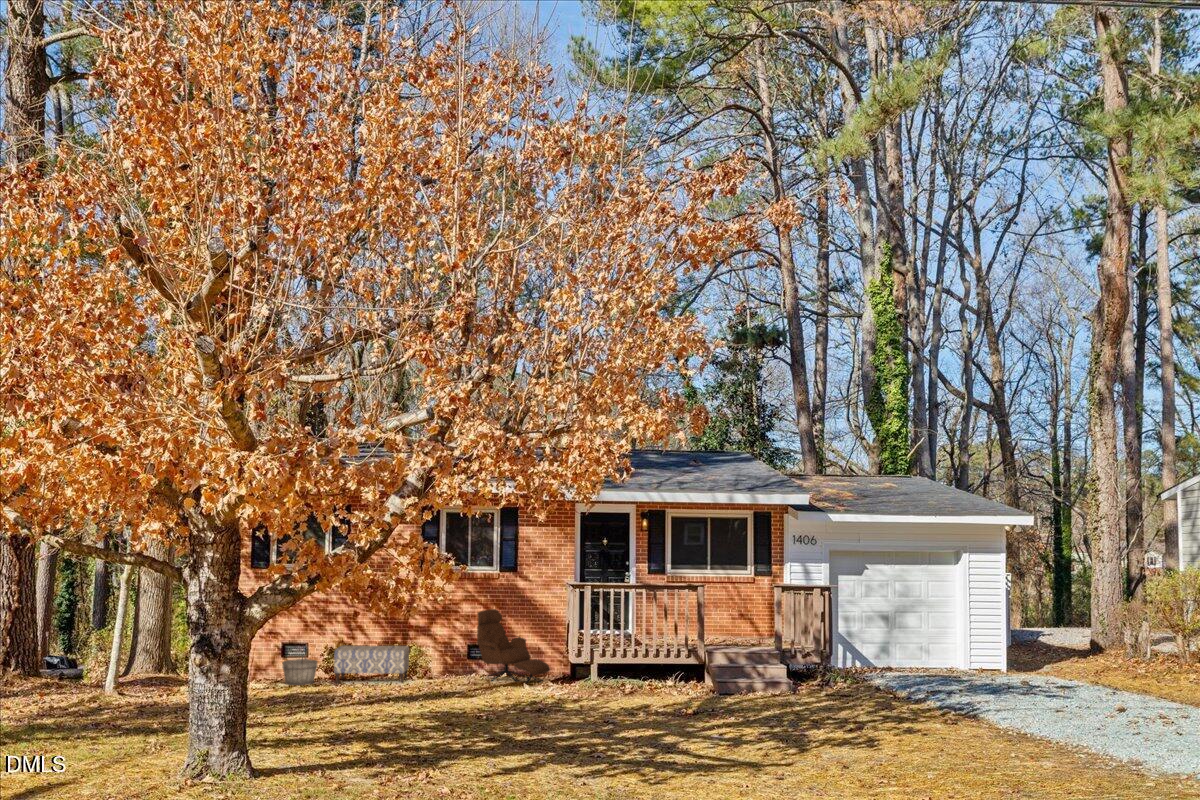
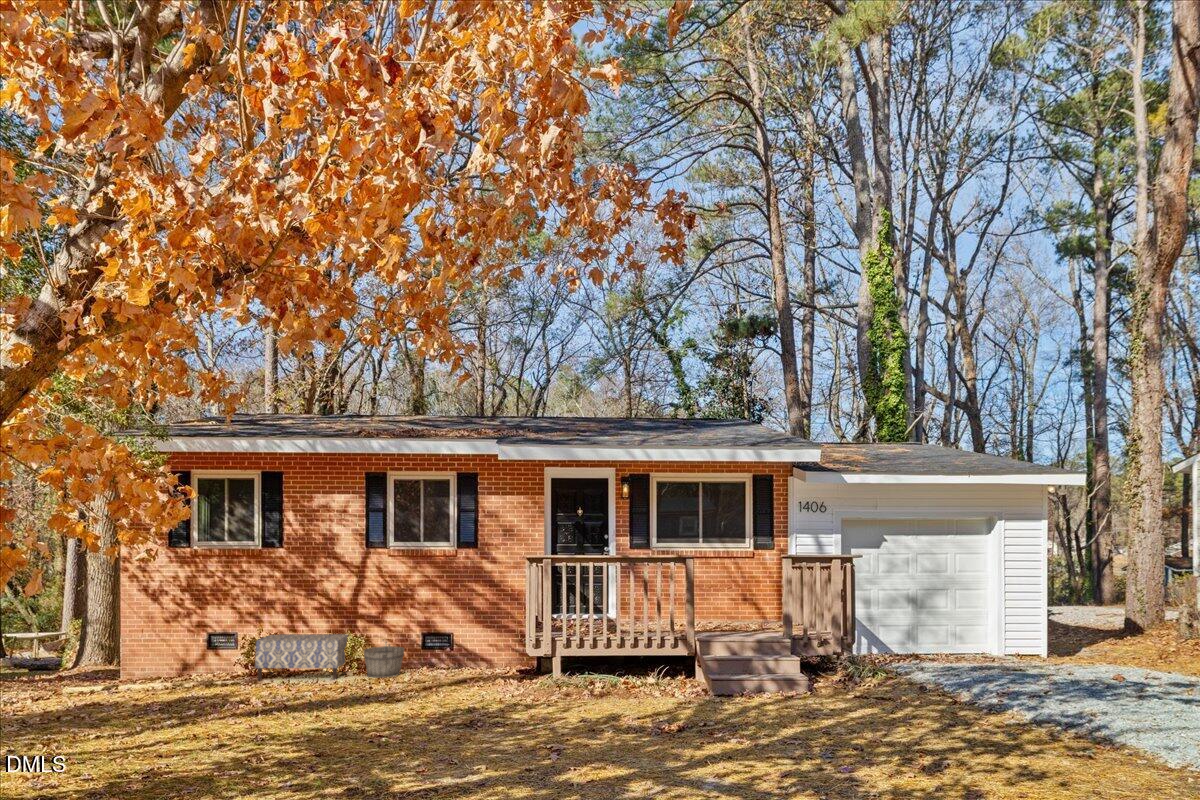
lounge chair: present [477,609,550,683] -> none [427,590,512,682]
wooden bucket: present [282,656,318,685] -> present [364,642,404,678]

